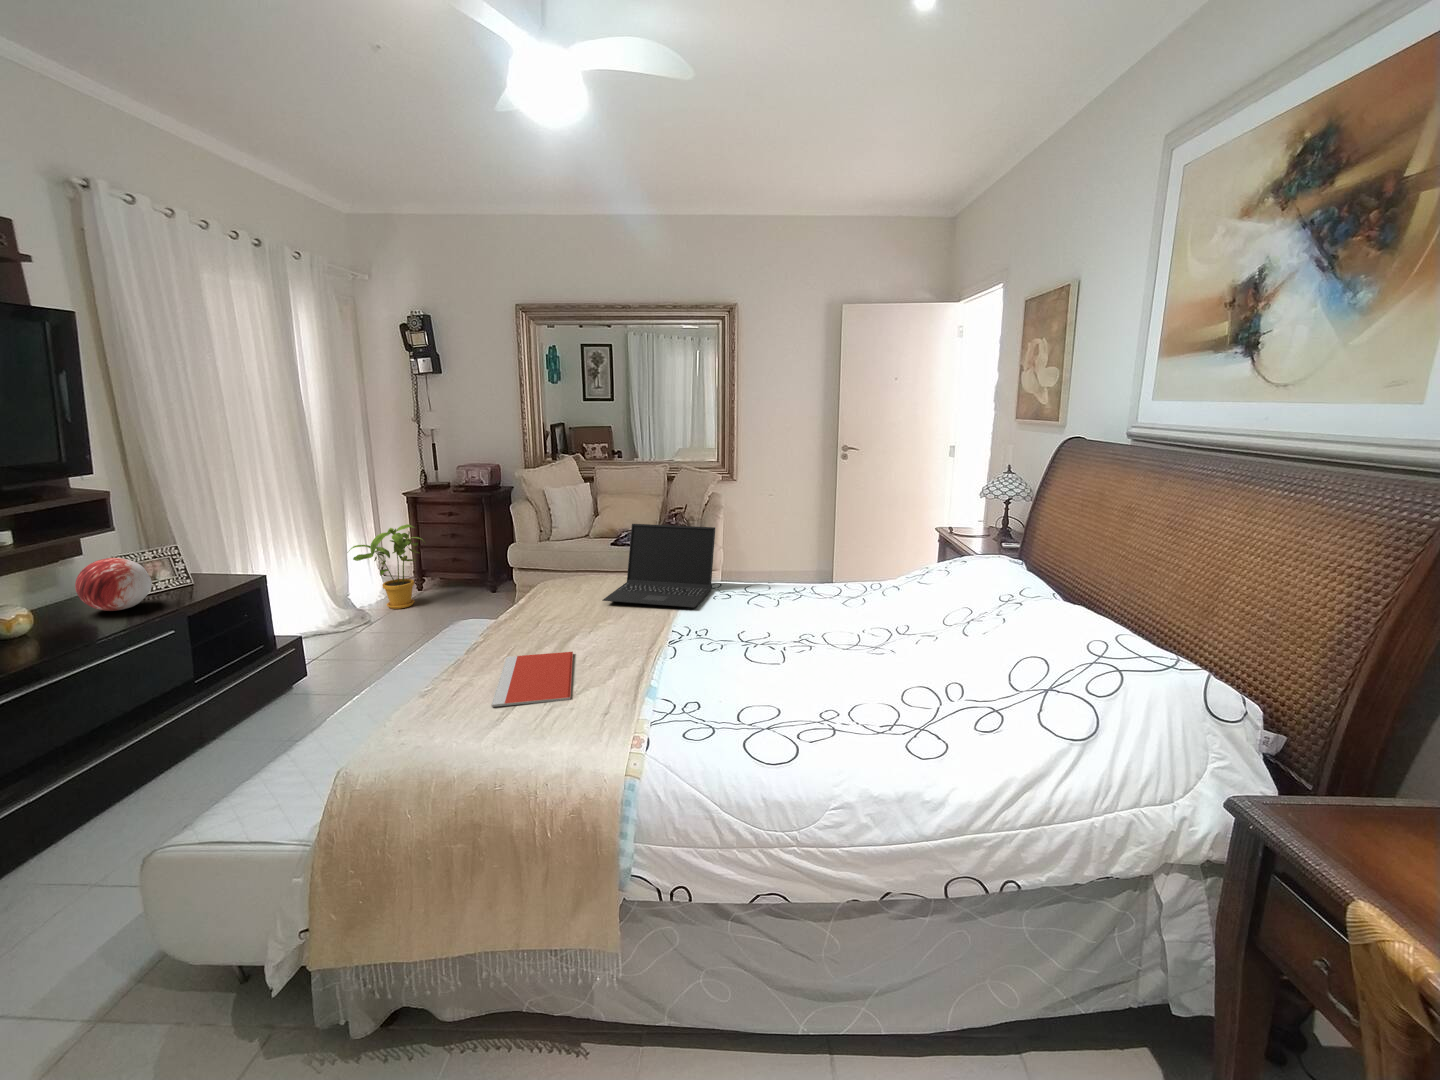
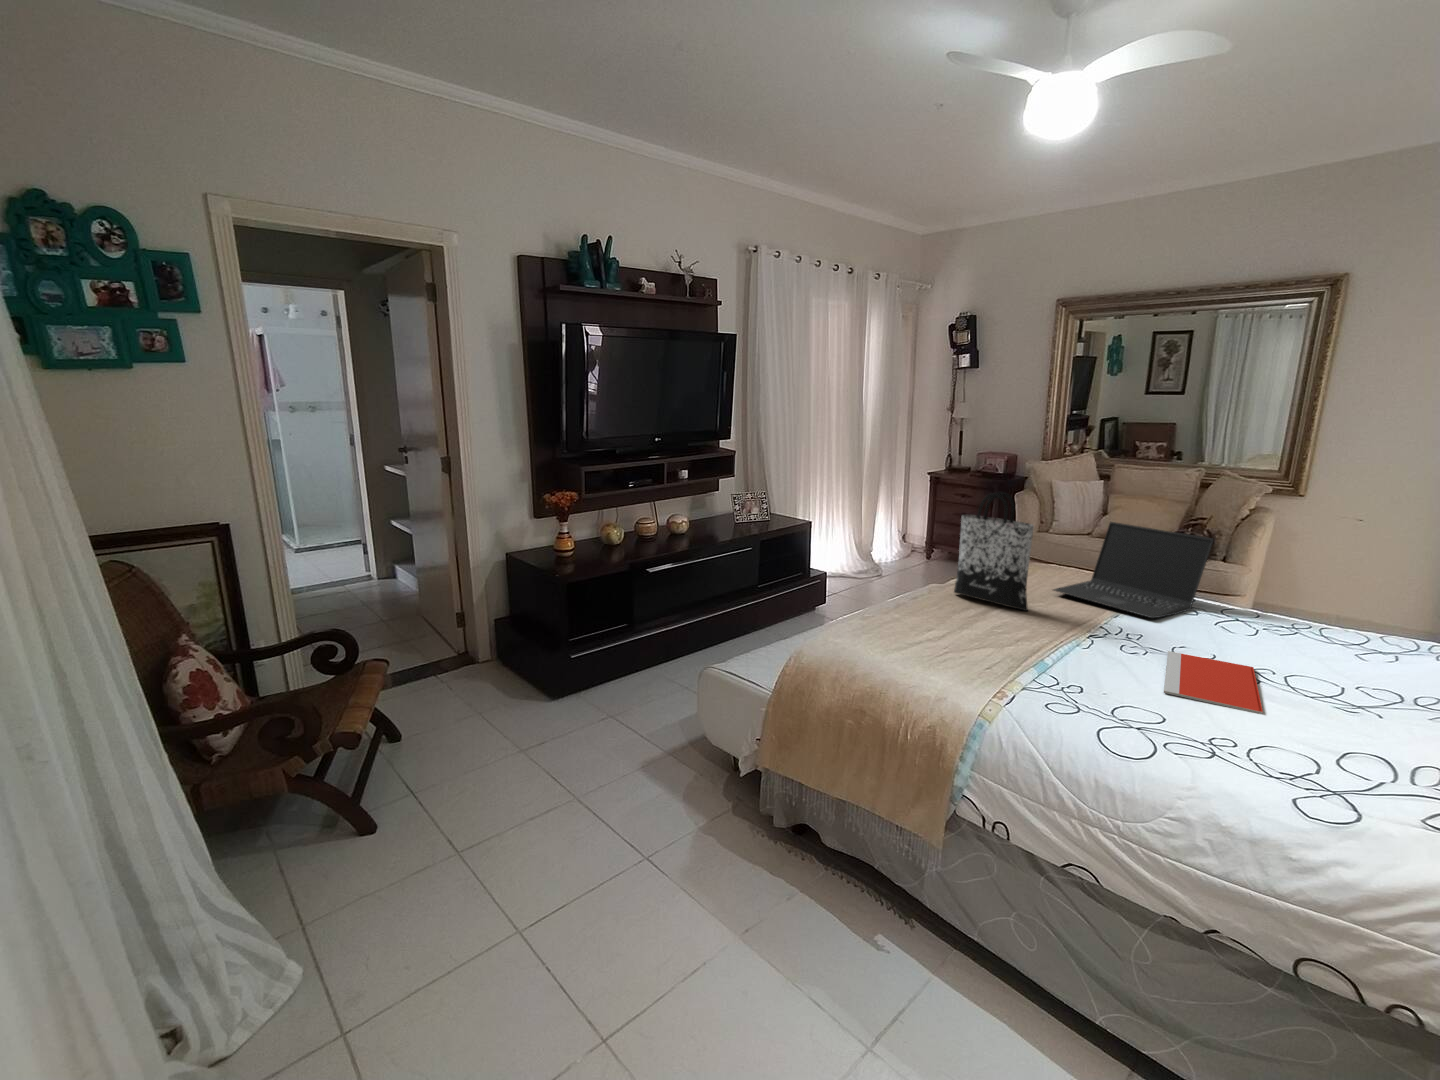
tote bag: none [506,507,594,630] -> present [954,492,1034,611]
house plant: present [347,524,424,609] -> none [873,500,935,572]
decorative orb: present [75,558,152,611] -> none [714,496,749,529]
notebook: present [491,652,573,707] -> present [1164,651,1263,714]

